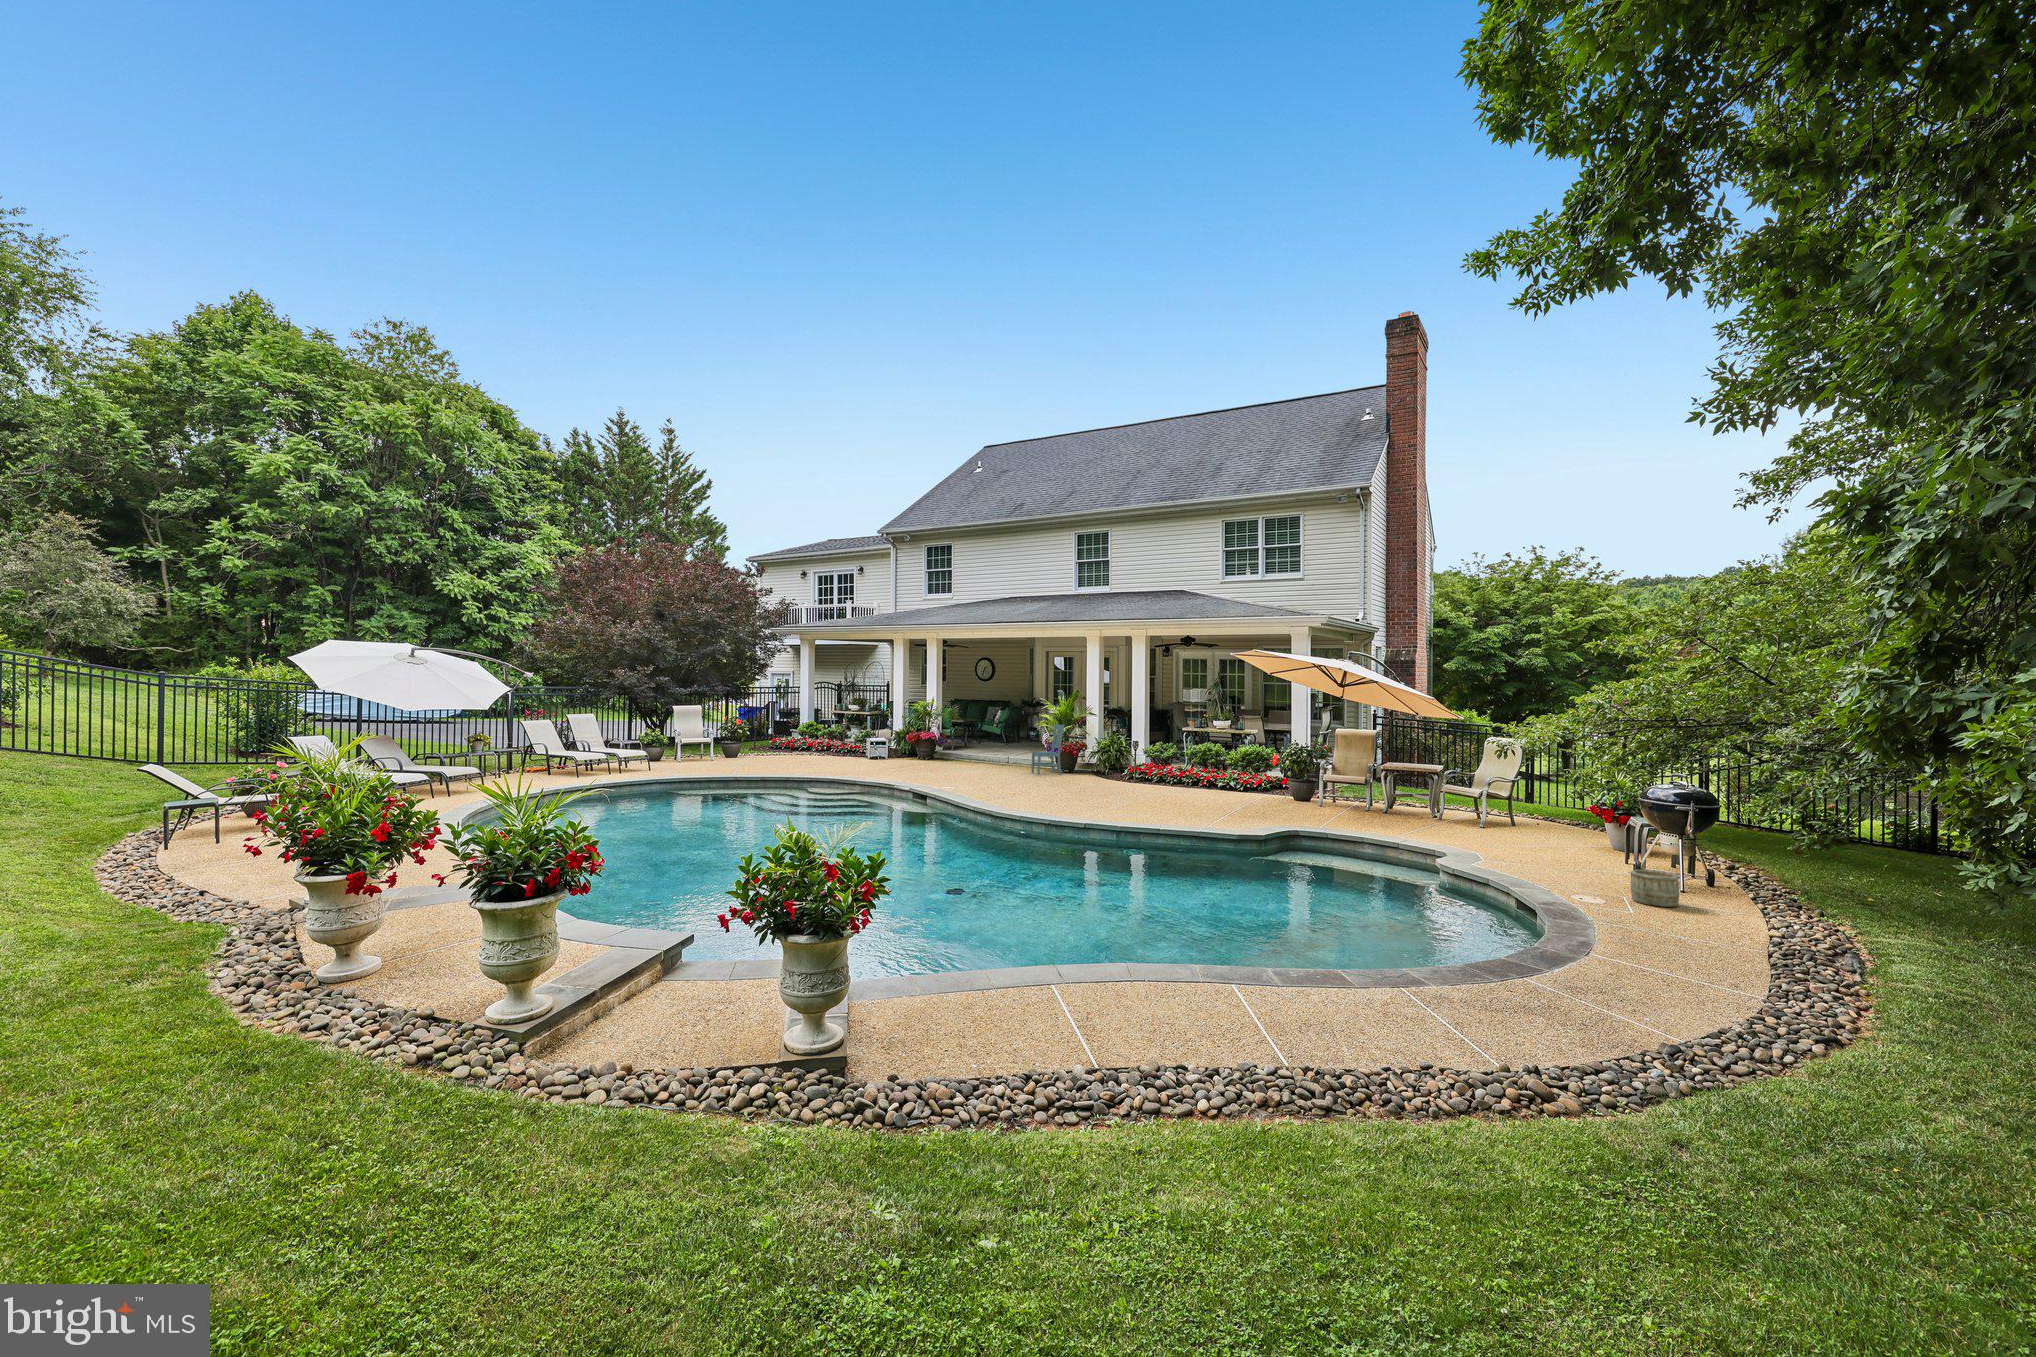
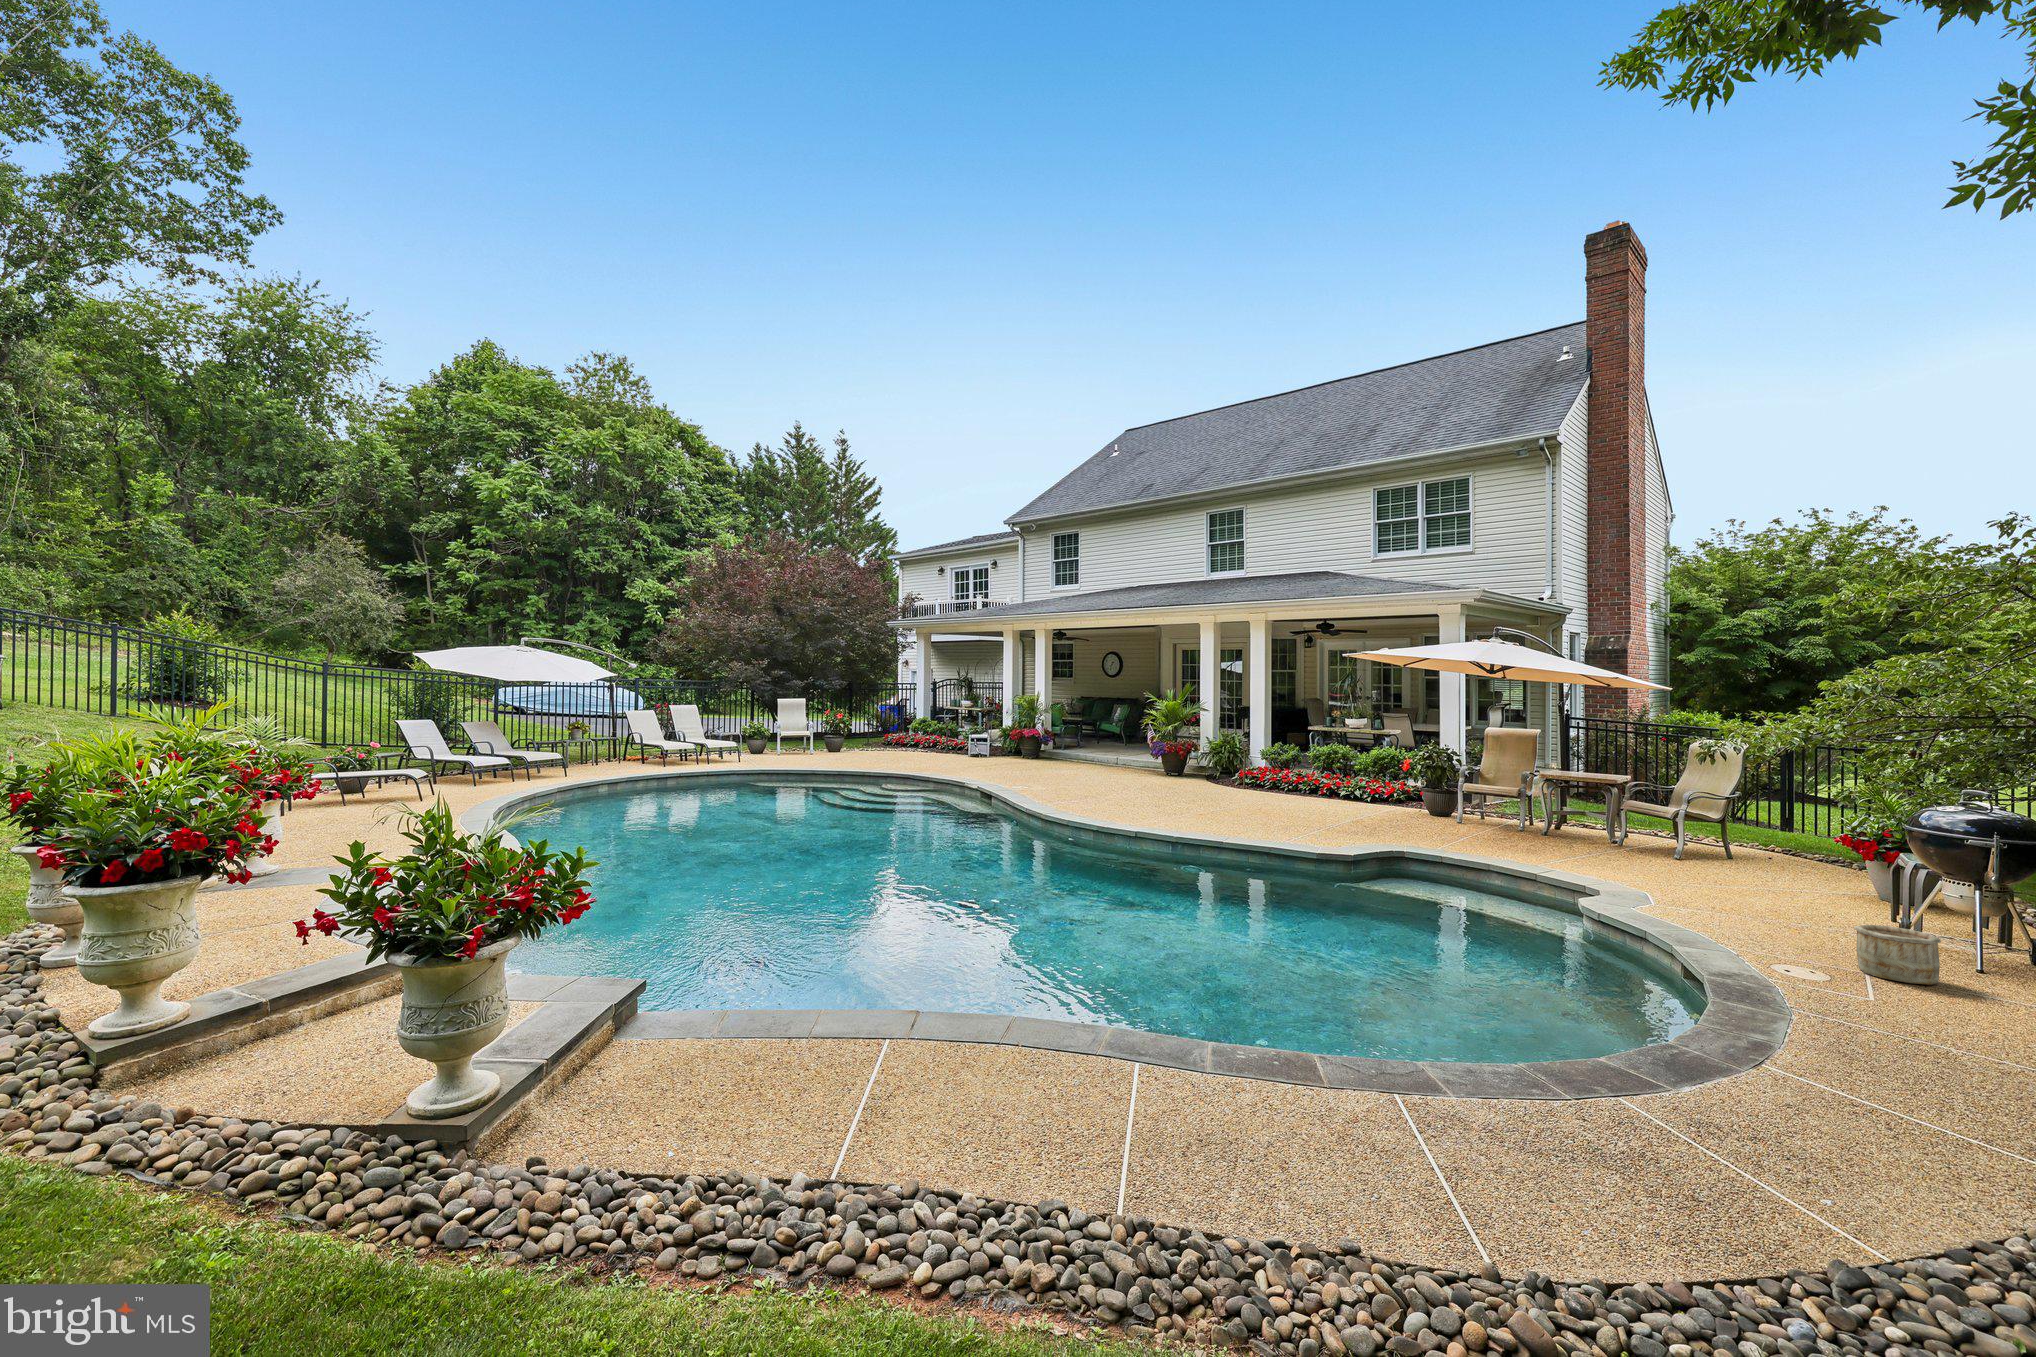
chair: present [1031,724,1064,775] -> none [1132,722,1169,779]

